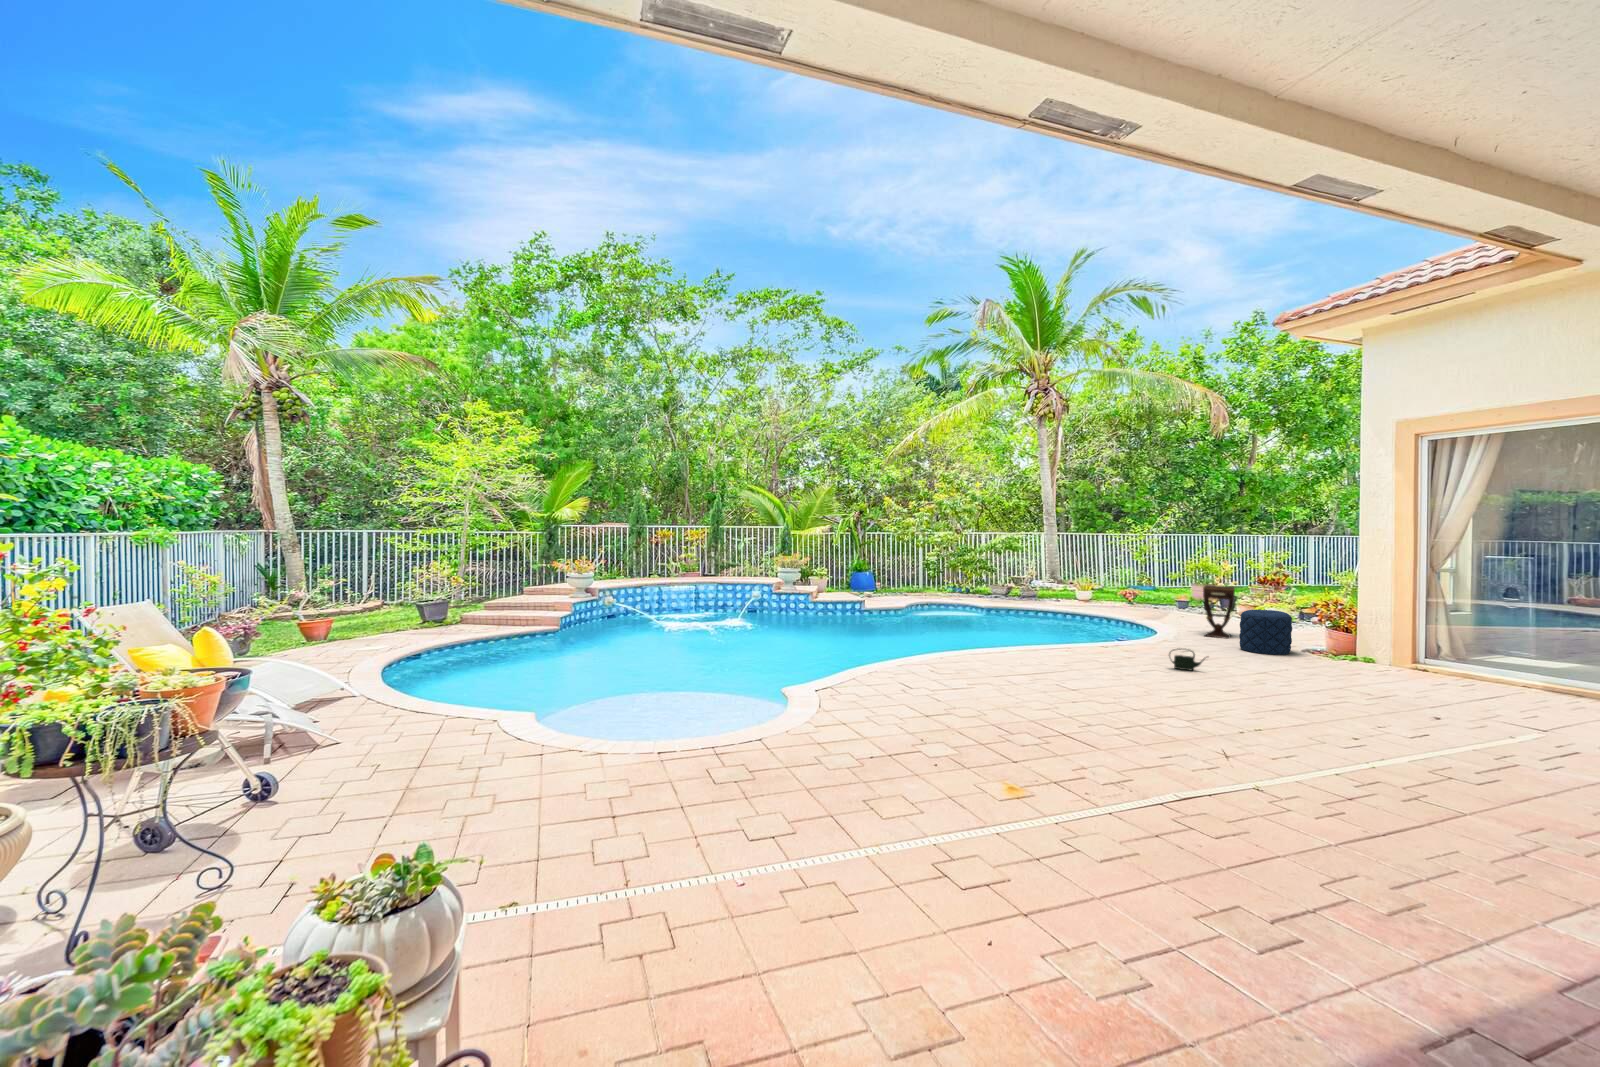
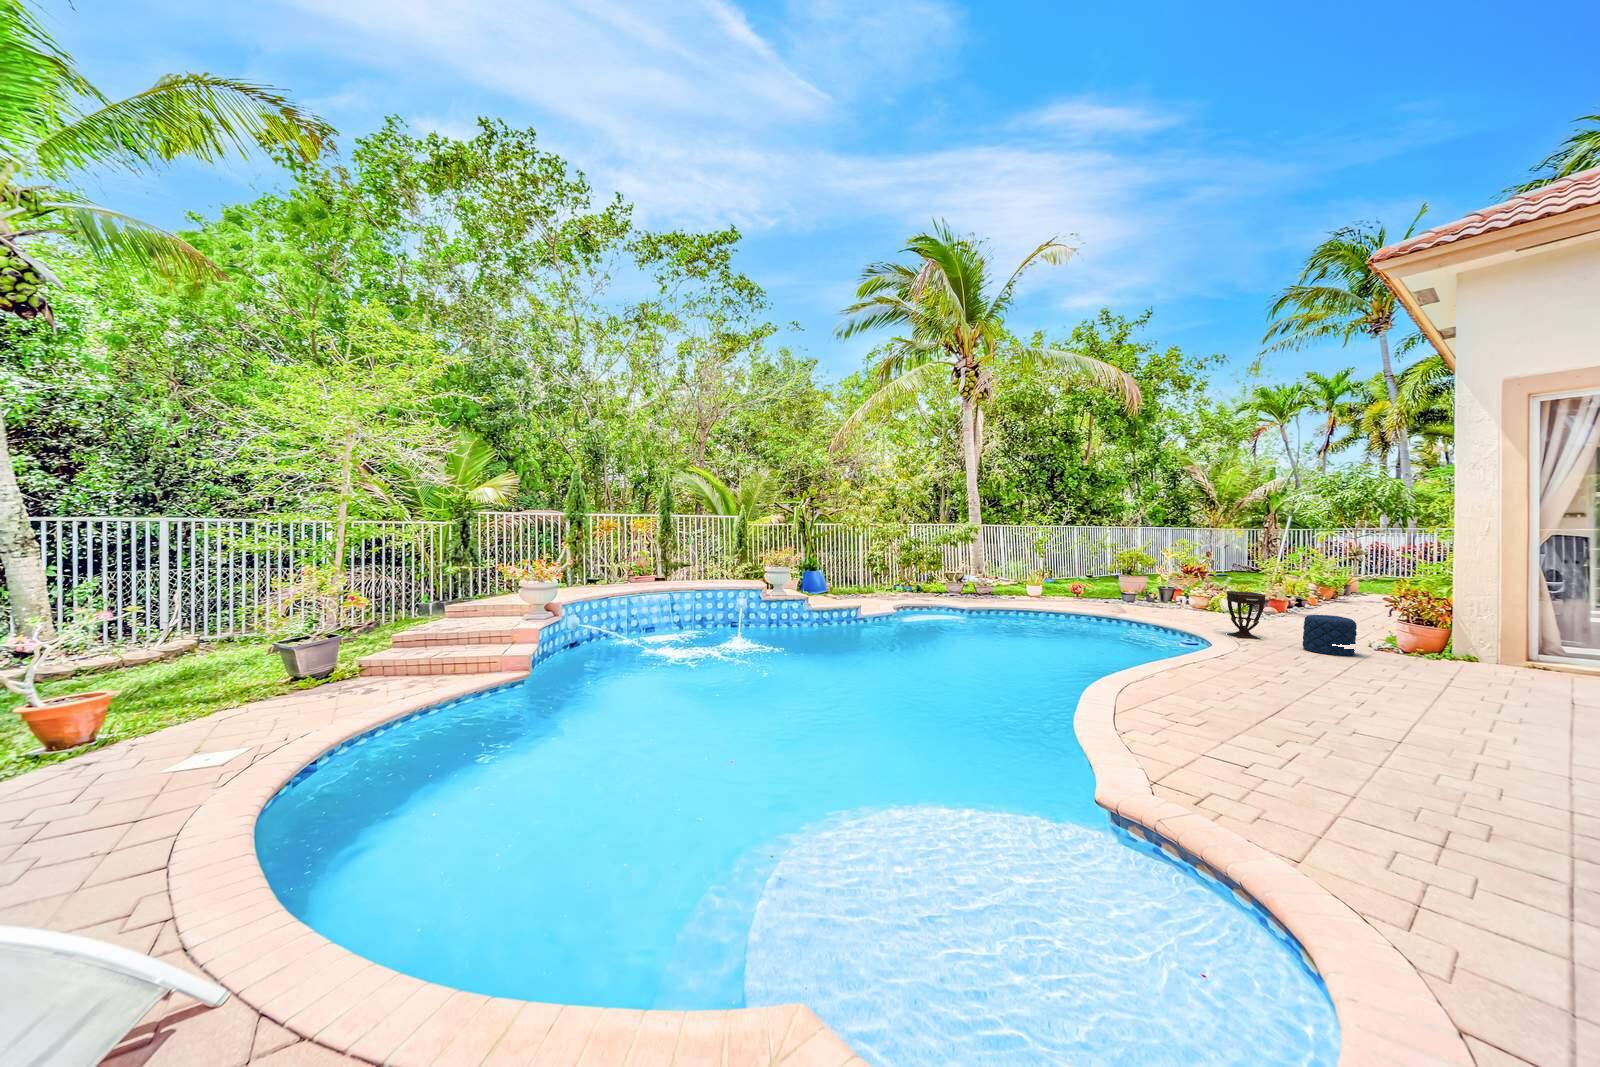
watering can: present [1169,648,1205,671] -> none [1354,661,1394,683]

